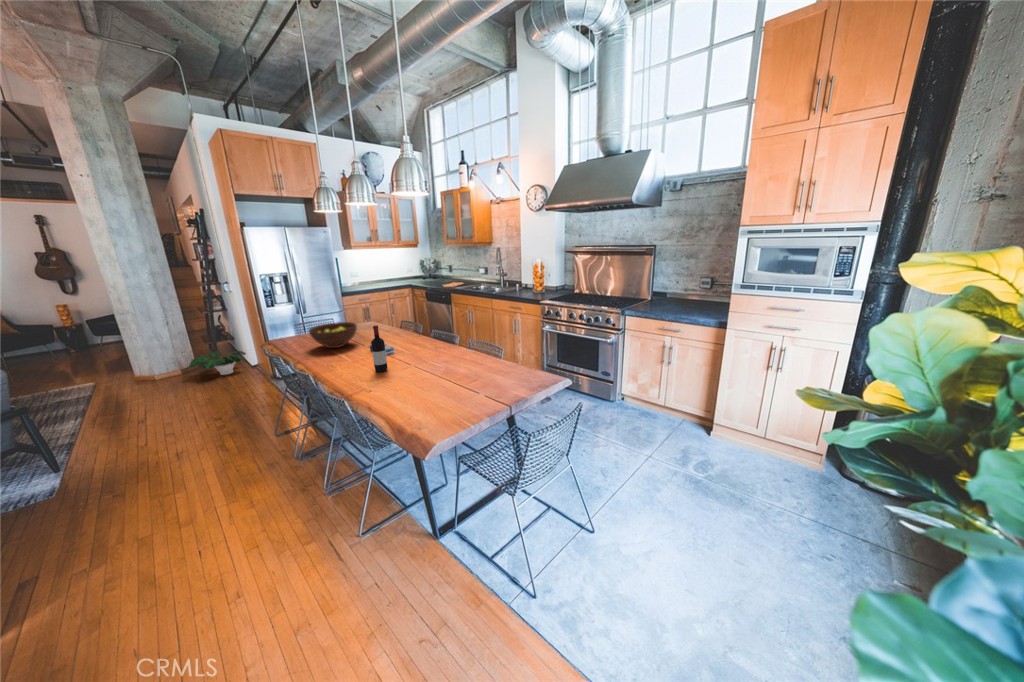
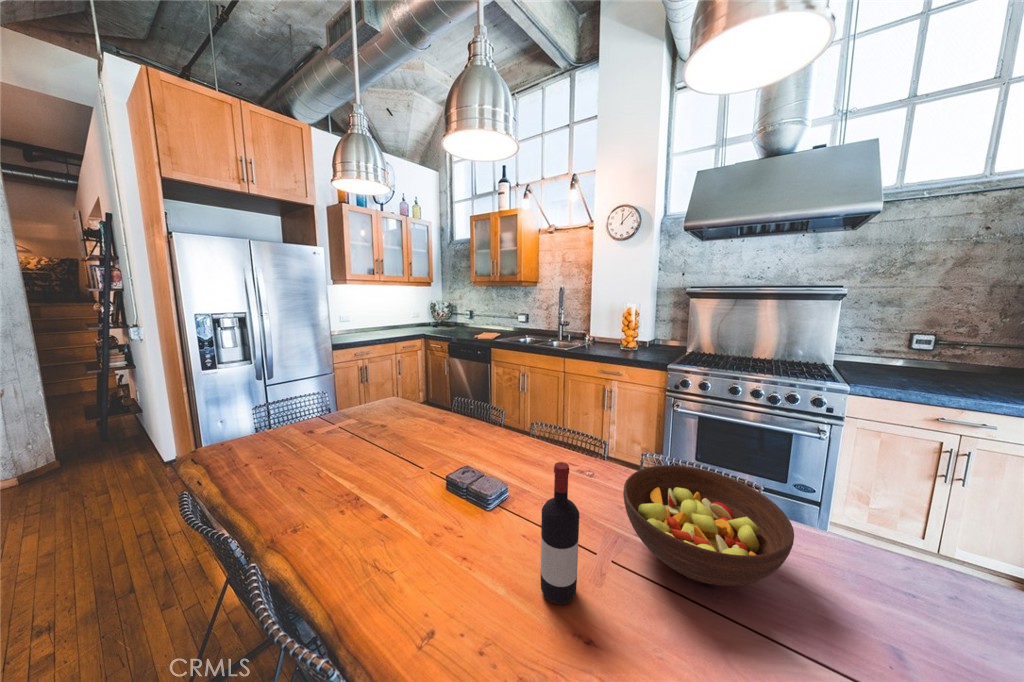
fruit bowl: present [309,322,357,348] -> present [623,465,794,586]
potted plant: present [189,351,246,375] -> none [35,438,157,483]

